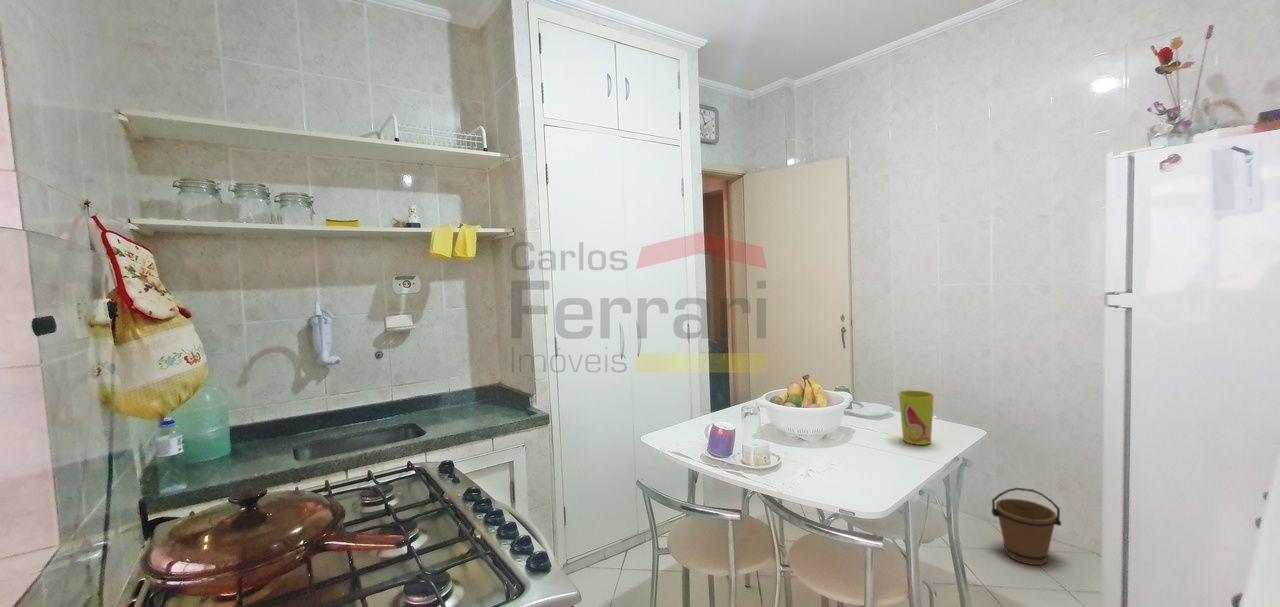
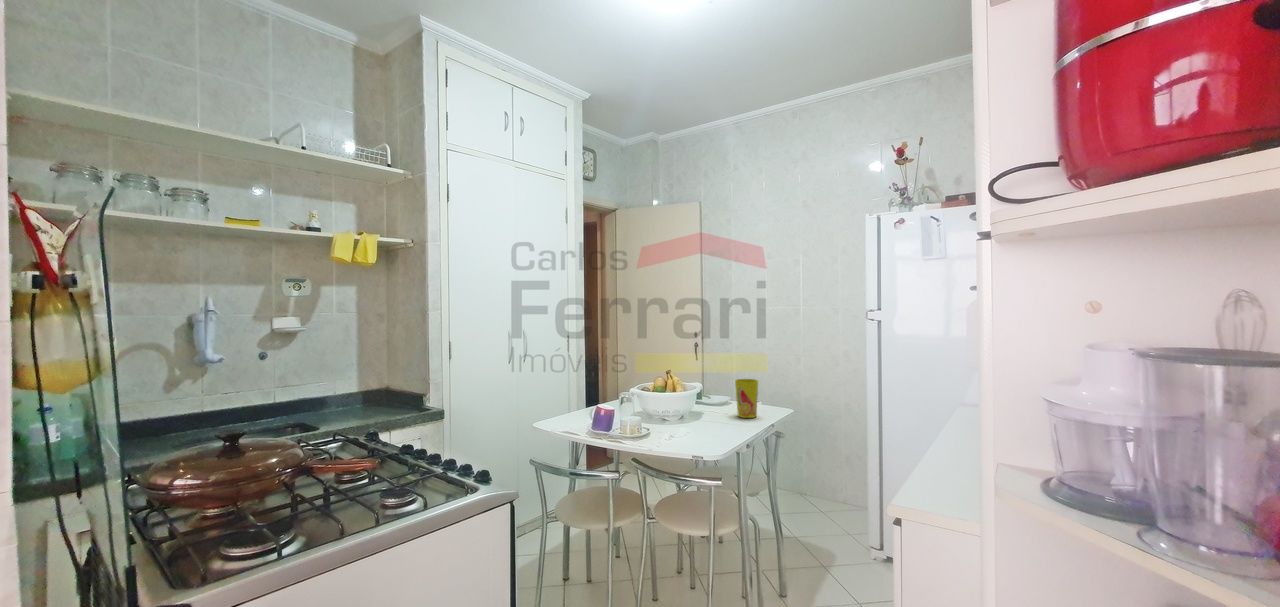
bucket: present [992,488,1061,565] -> none [803,462,847,520]

